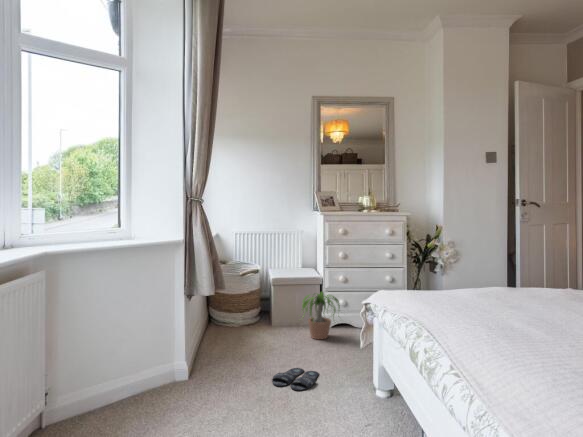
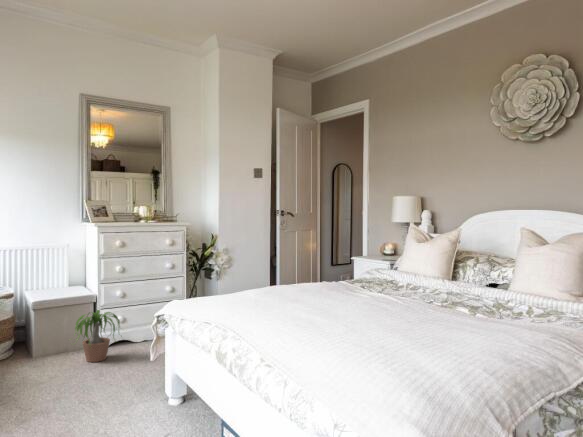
slippers: present [272,368,319,391] -> none [50,395,105,420]

